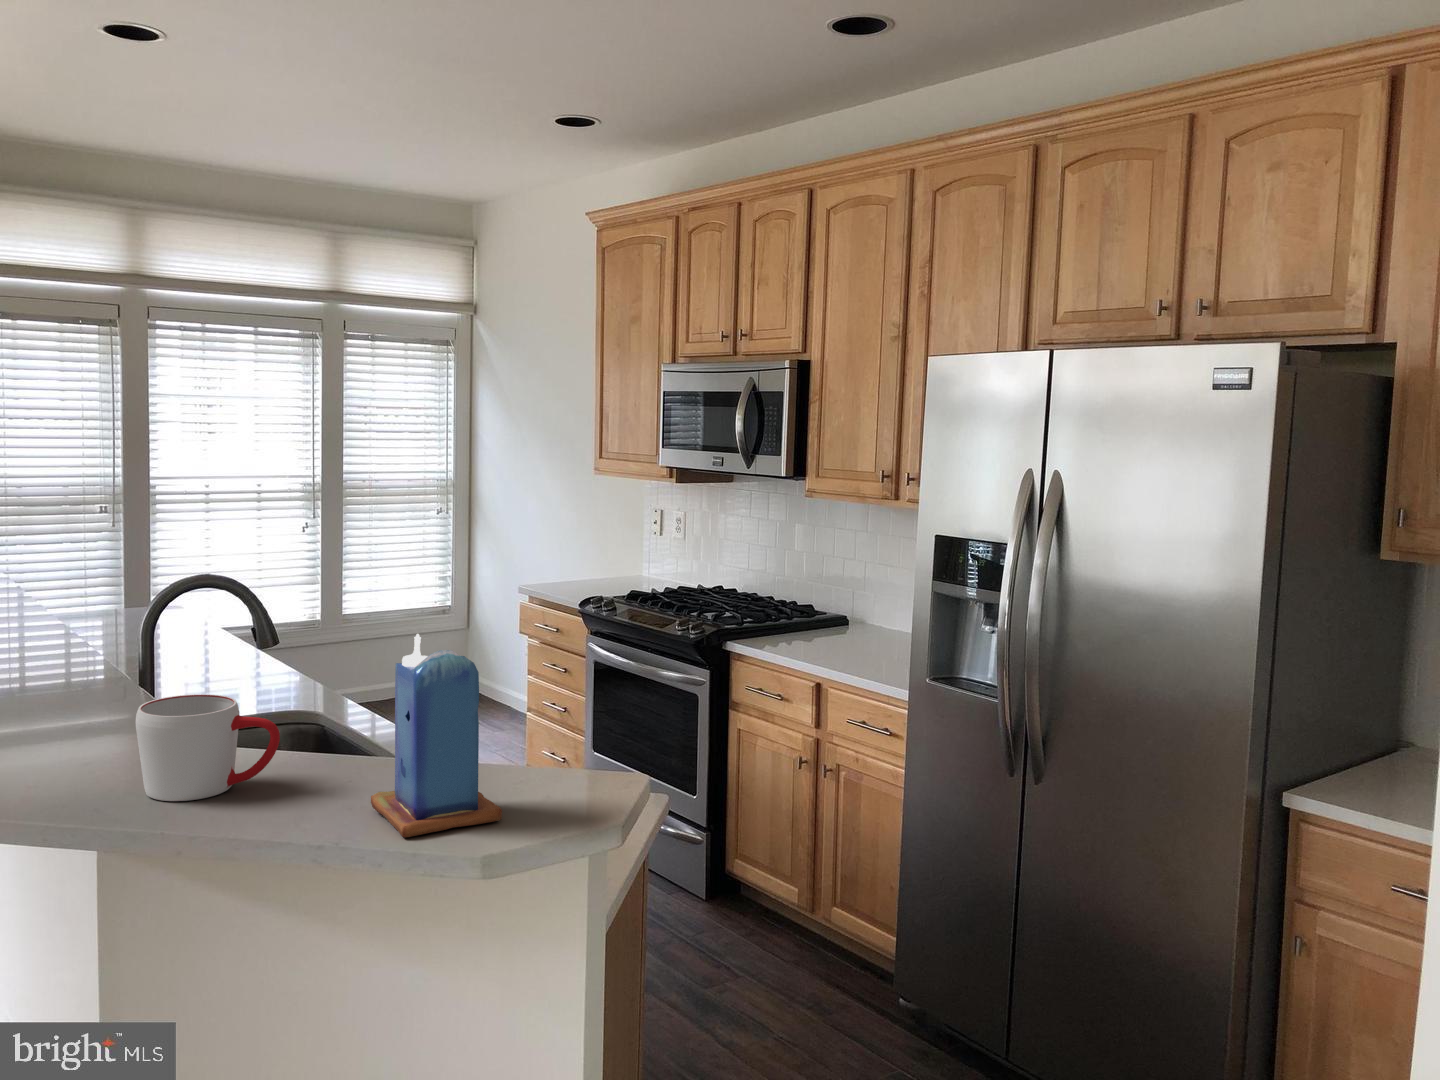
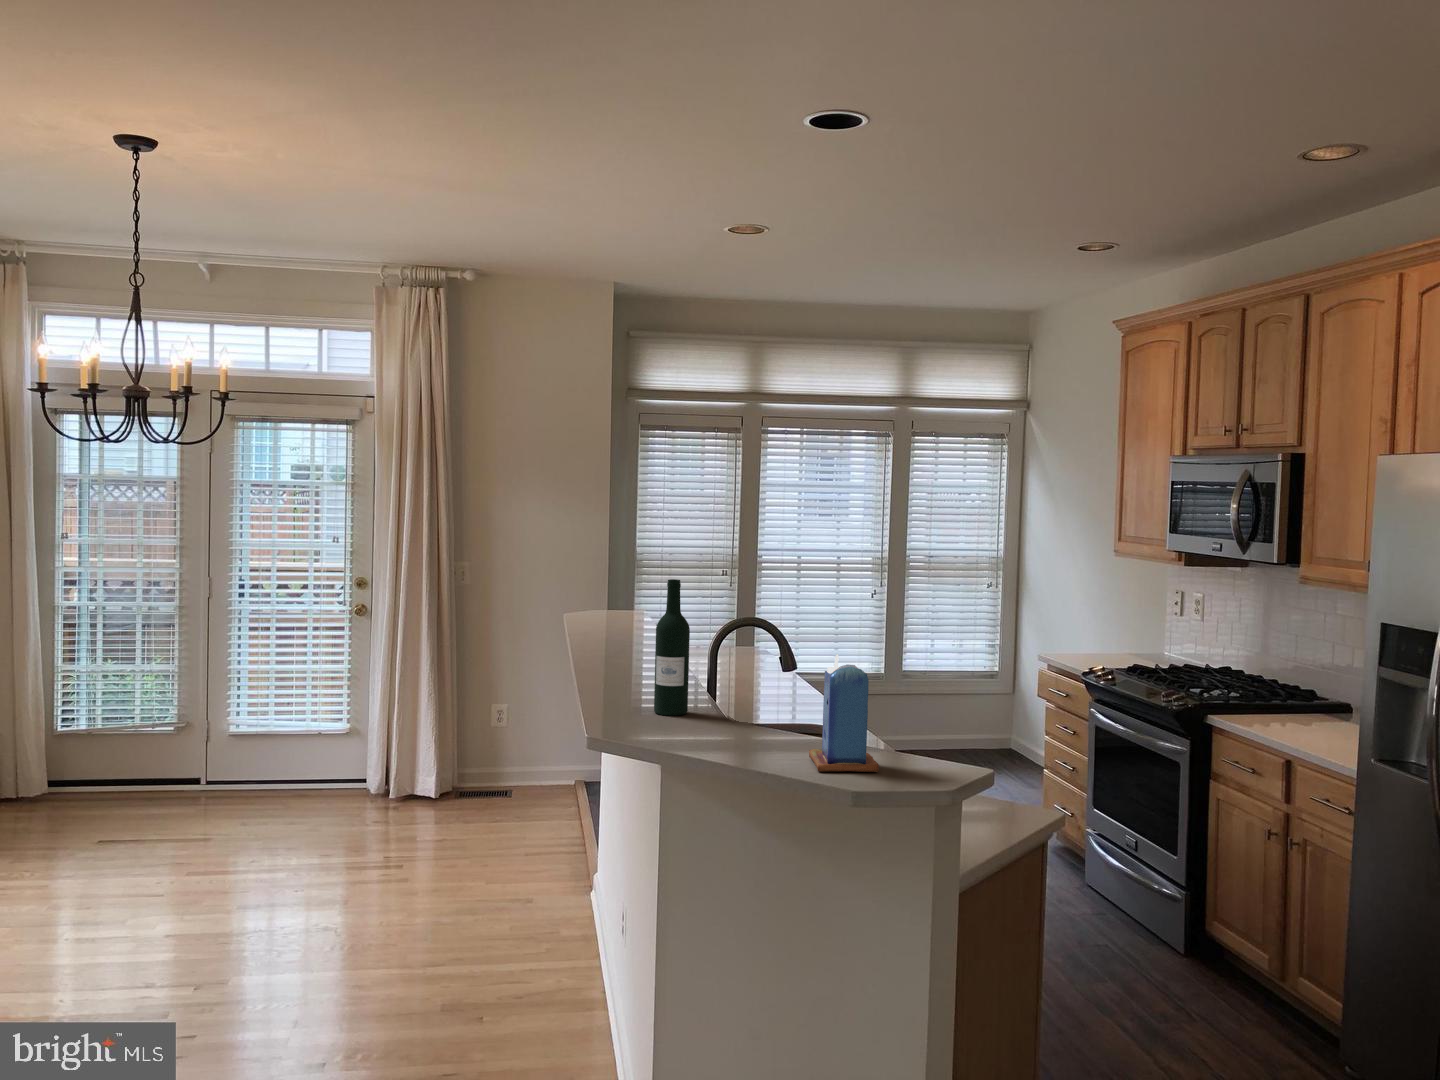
wine bottle: none [45,521,114,752] -> present [654,579,690,716]
mug: present [136,694,280,801] -> none [692,684,766,742]

